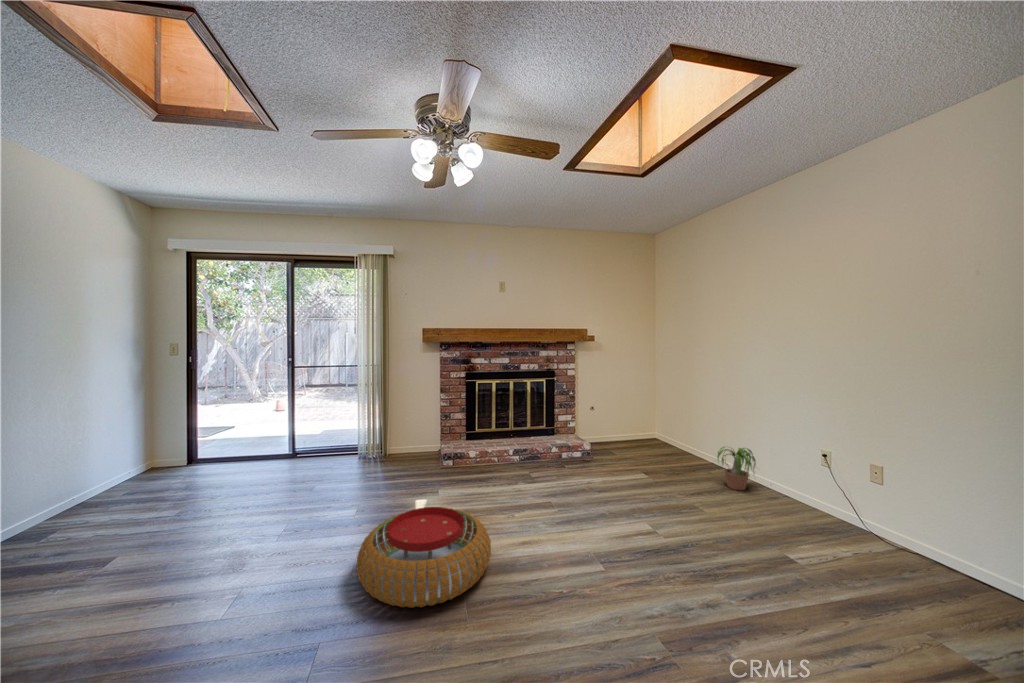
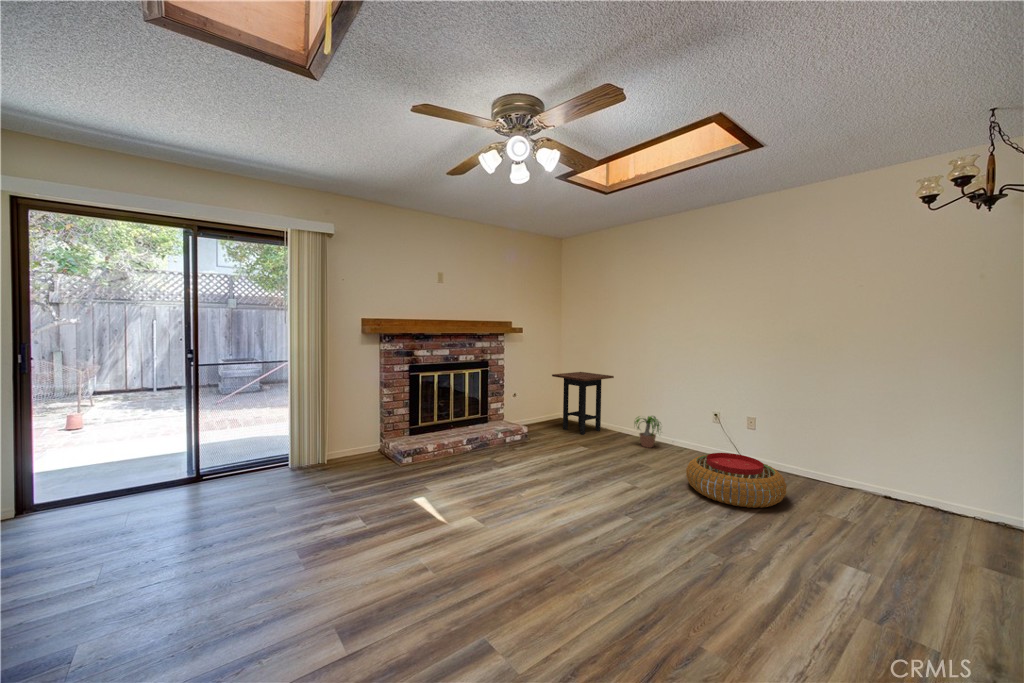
side table: none [628,386,705,461] -> present [552,372,614,435]
pouf: present [357,507,491,608] -> present [686,453,787,508]

